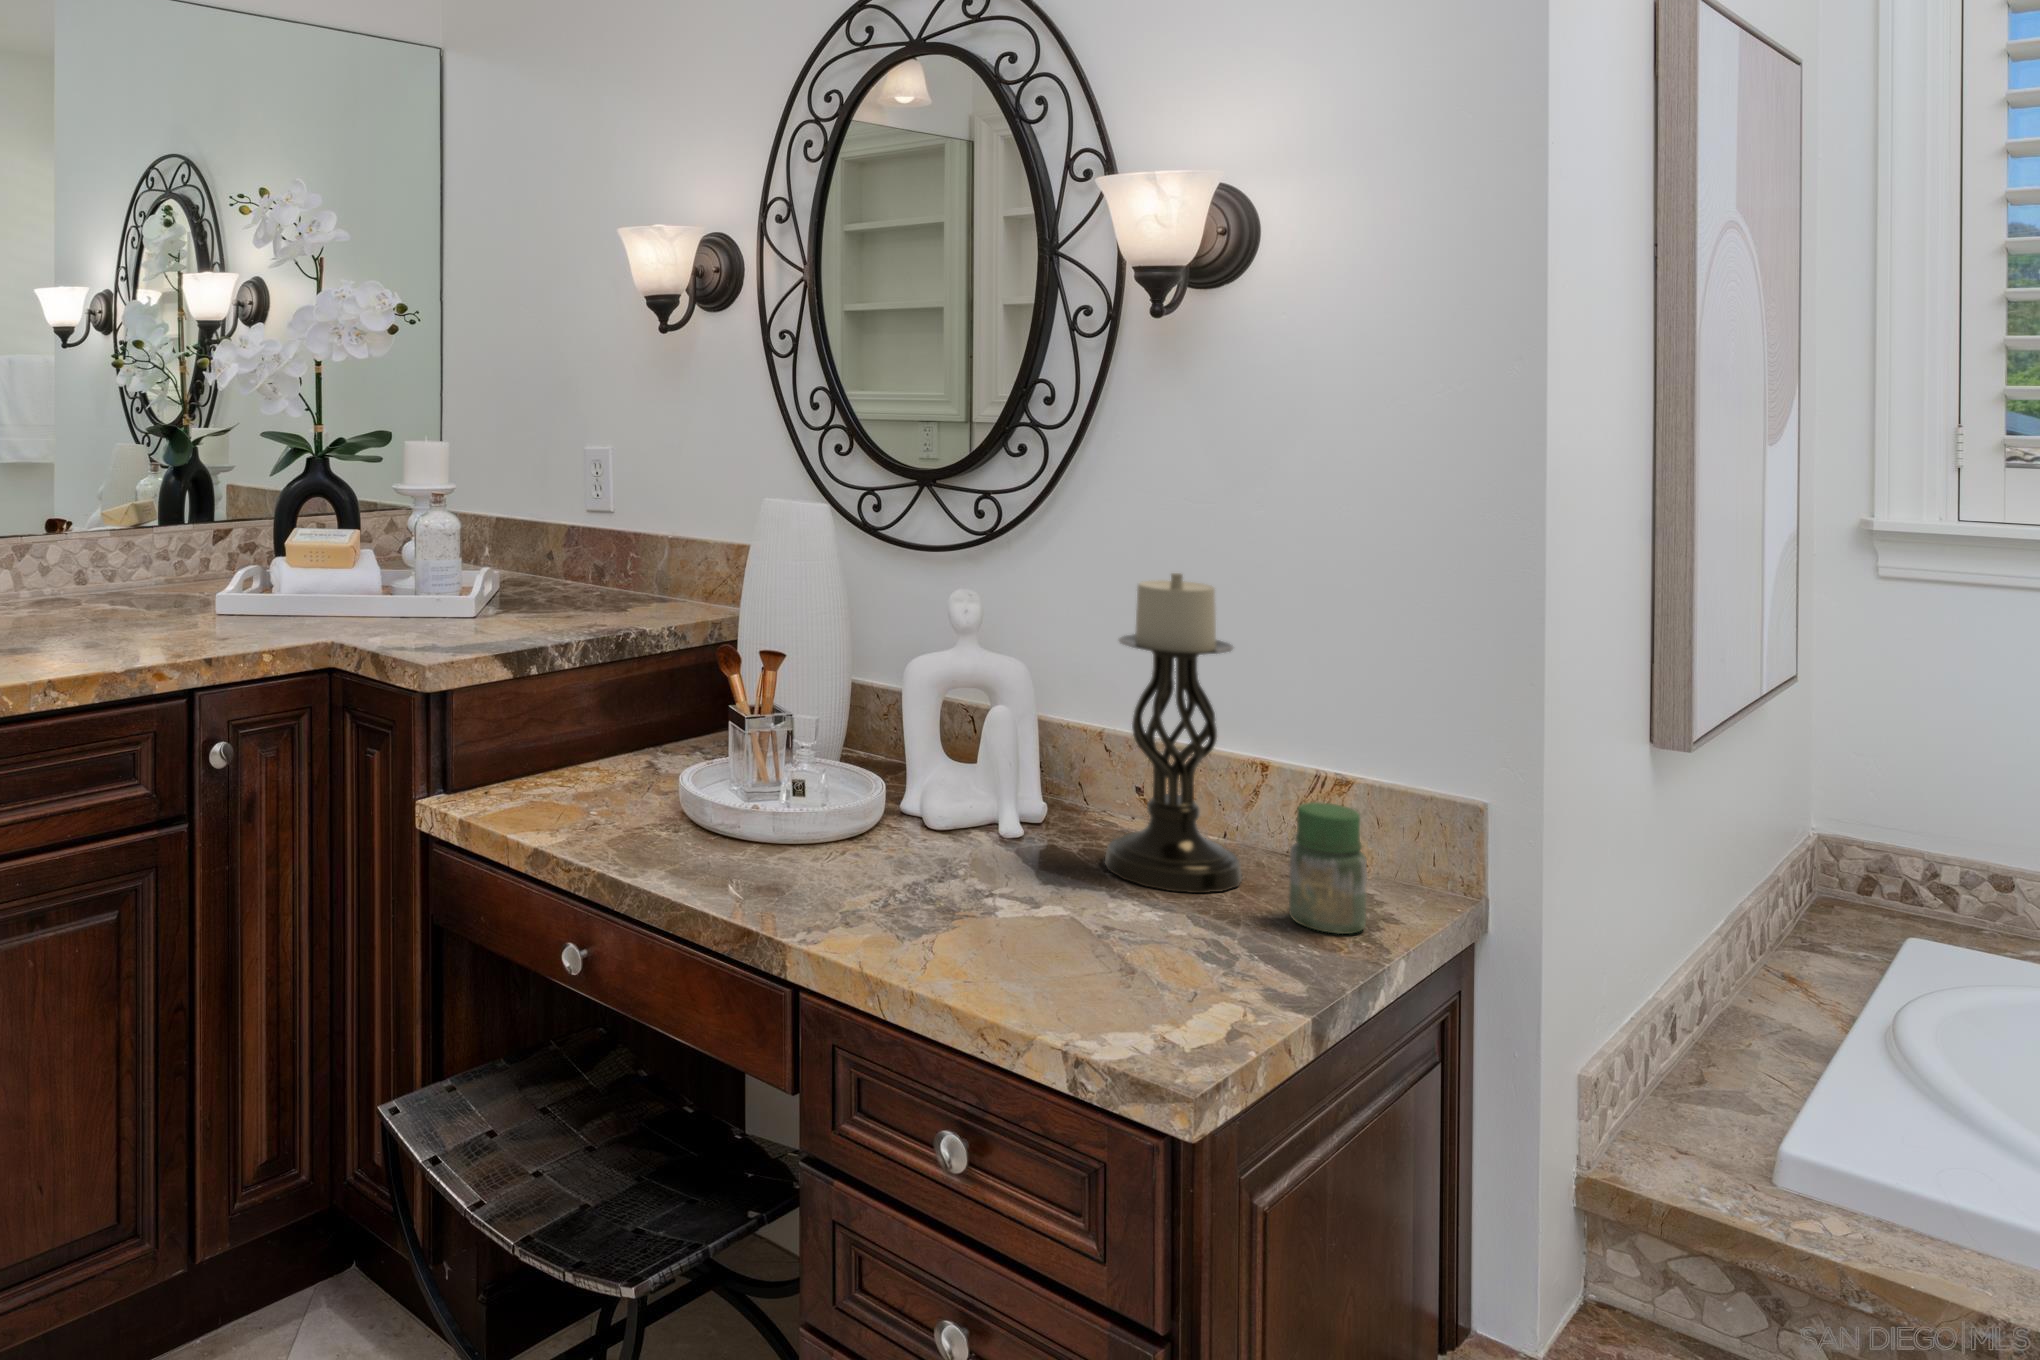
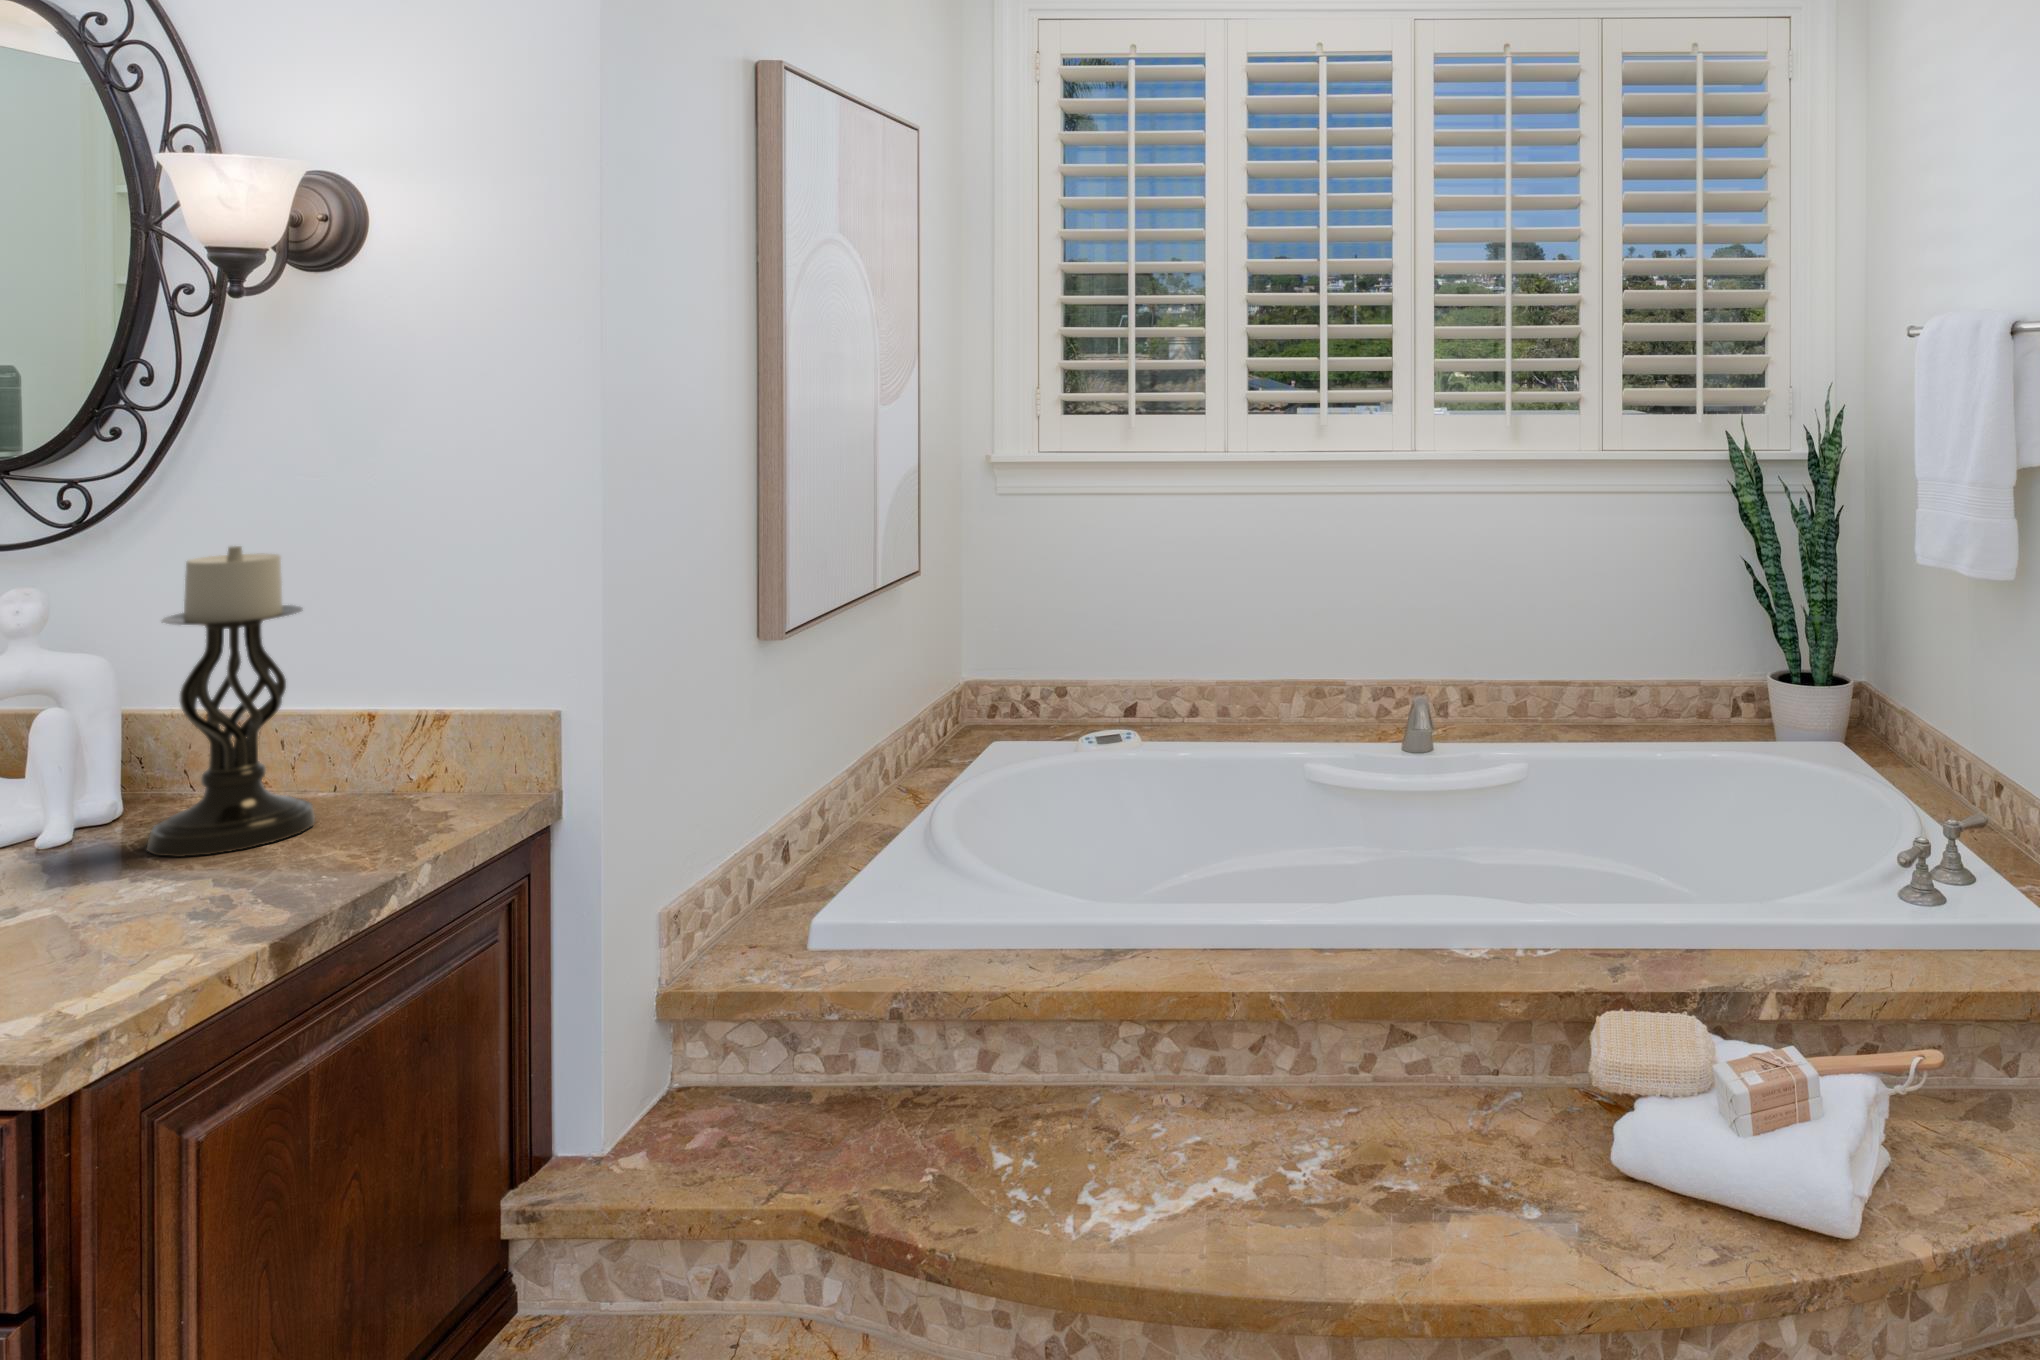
jar: present [1289,802,1367,934] -> none [328,738,407,854]

